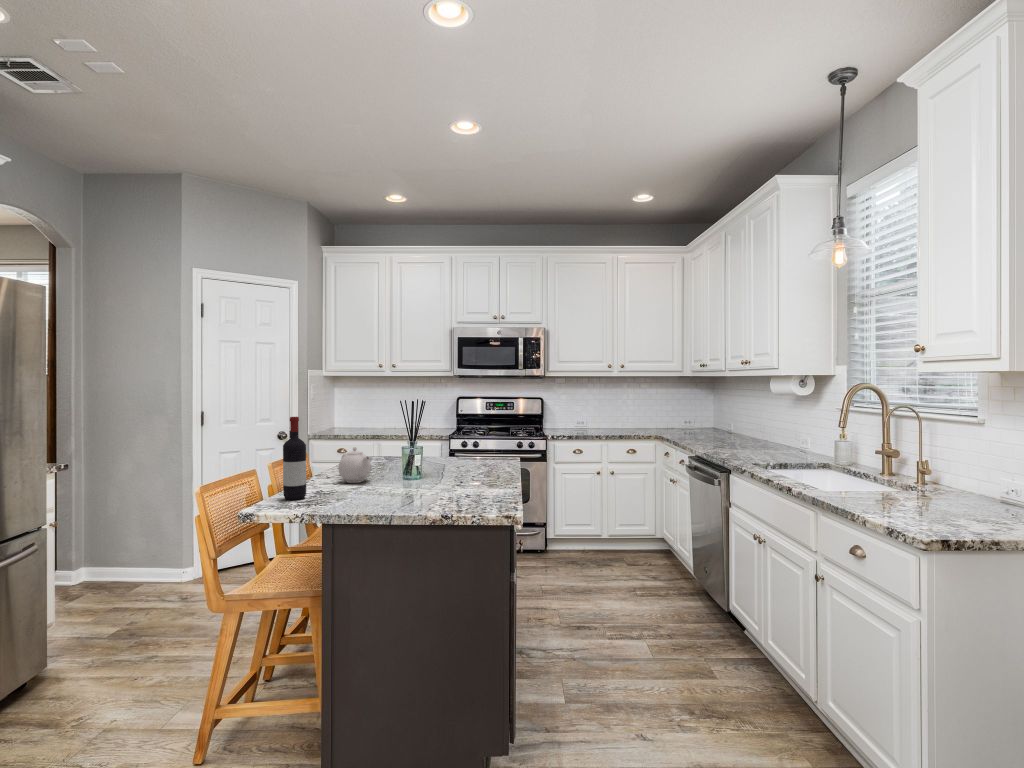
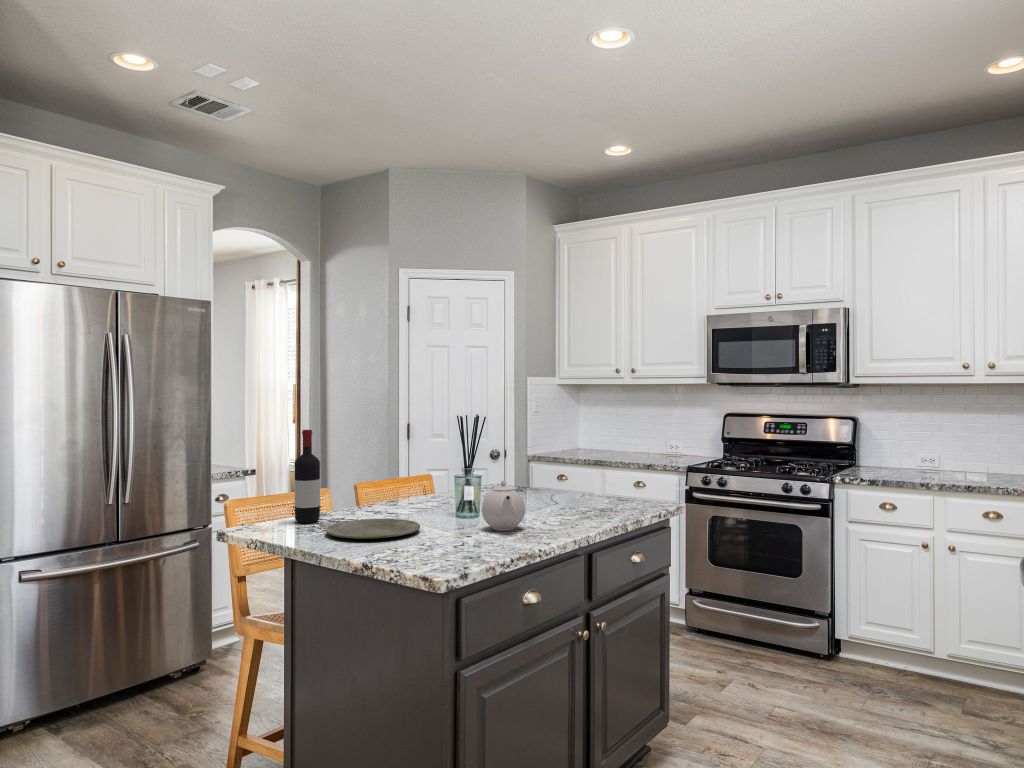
teapot: present [338,447,371,483] -> present [482,480,525,531]
plate: none [340,486,417,503] -> present [326,519,420,539]

